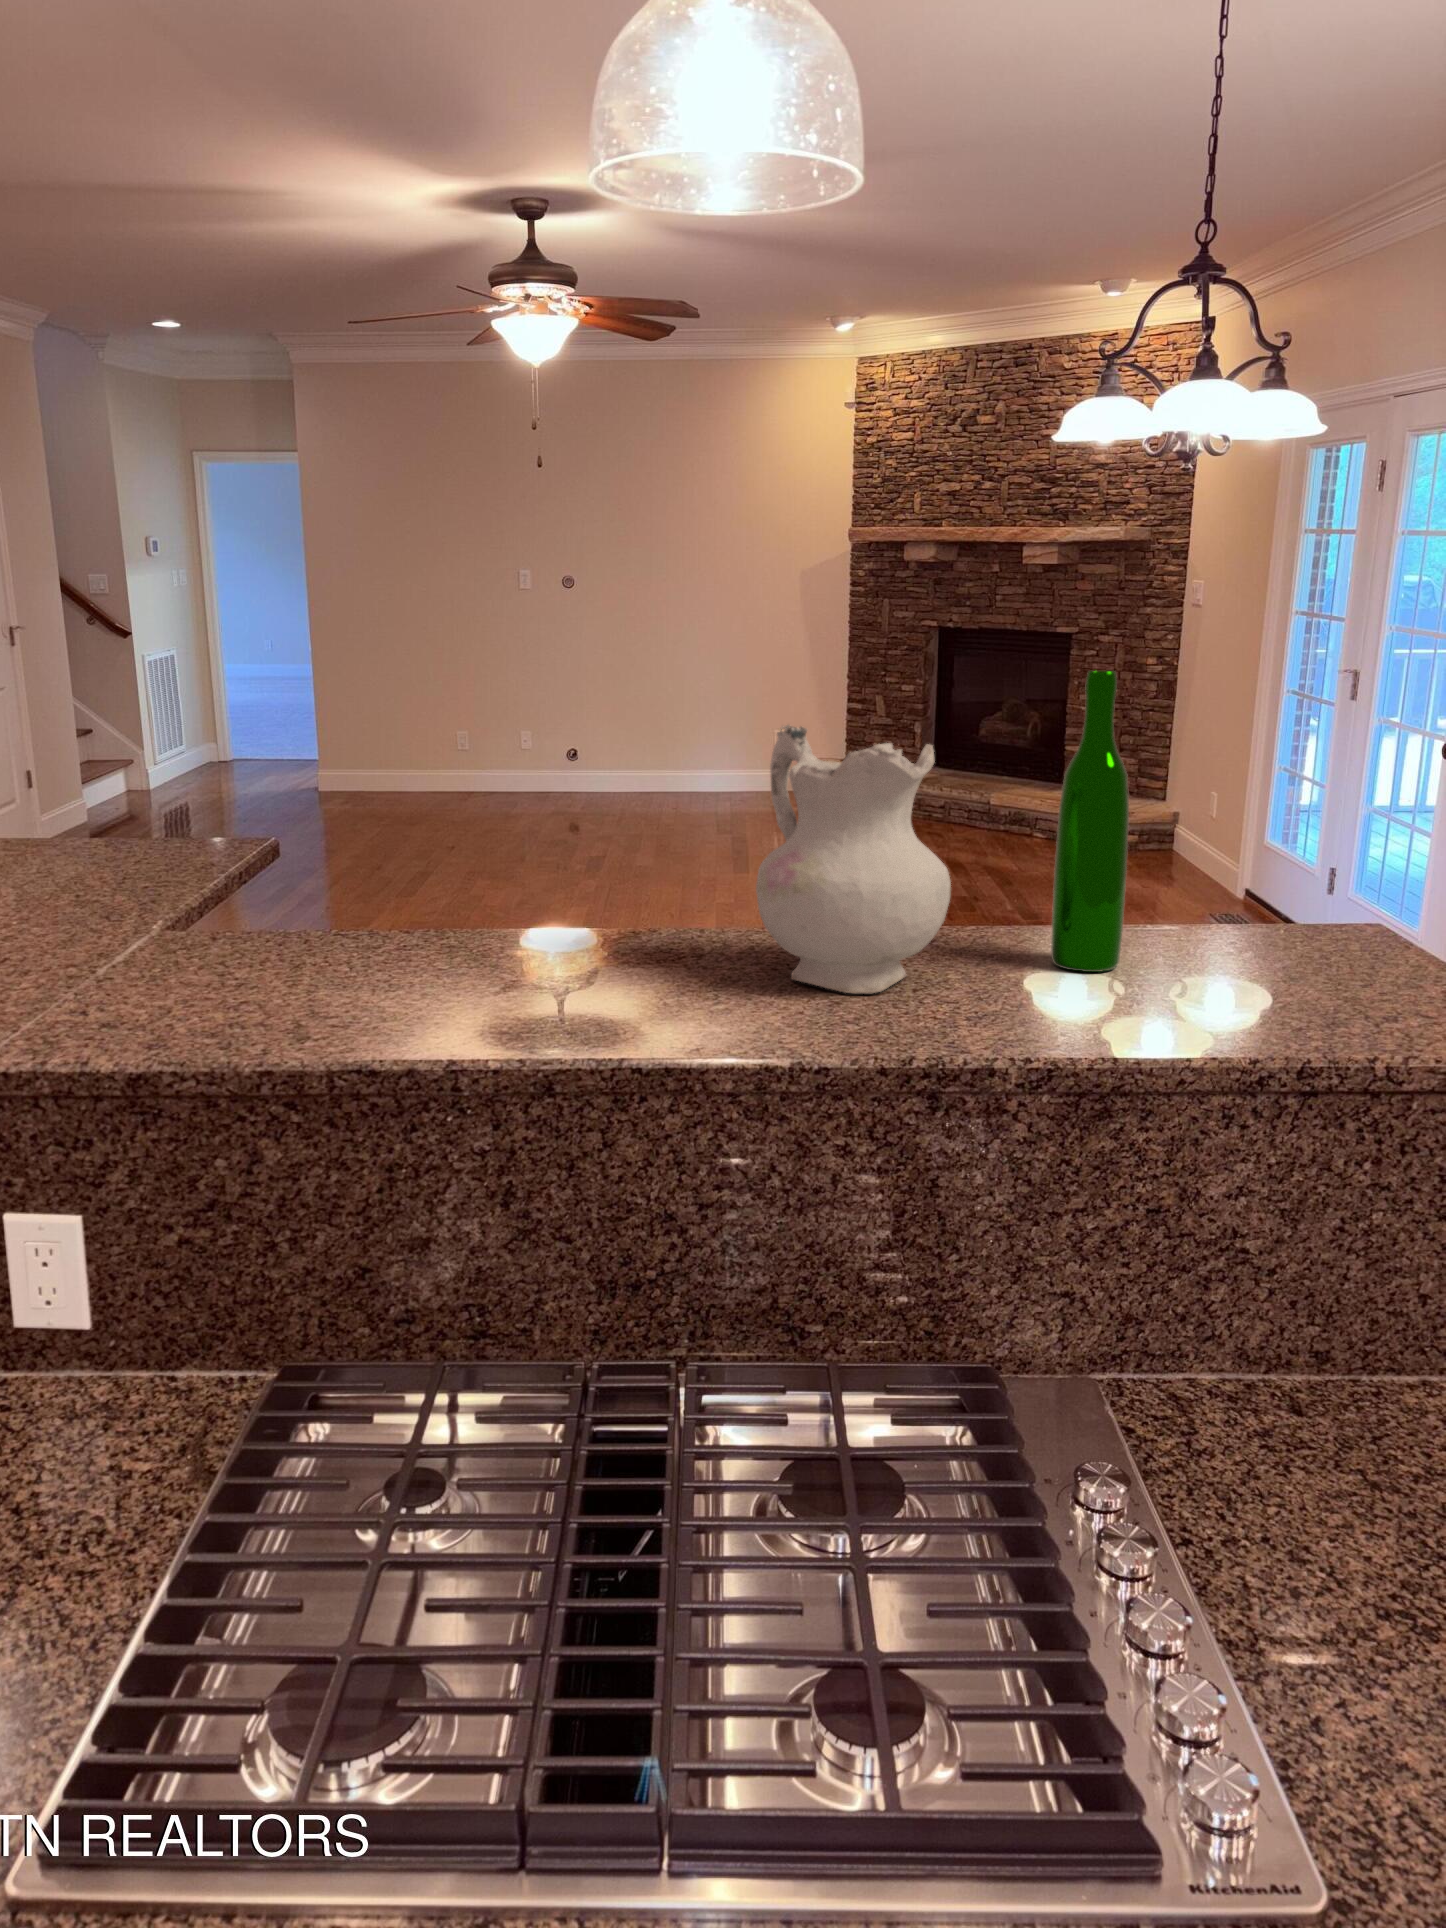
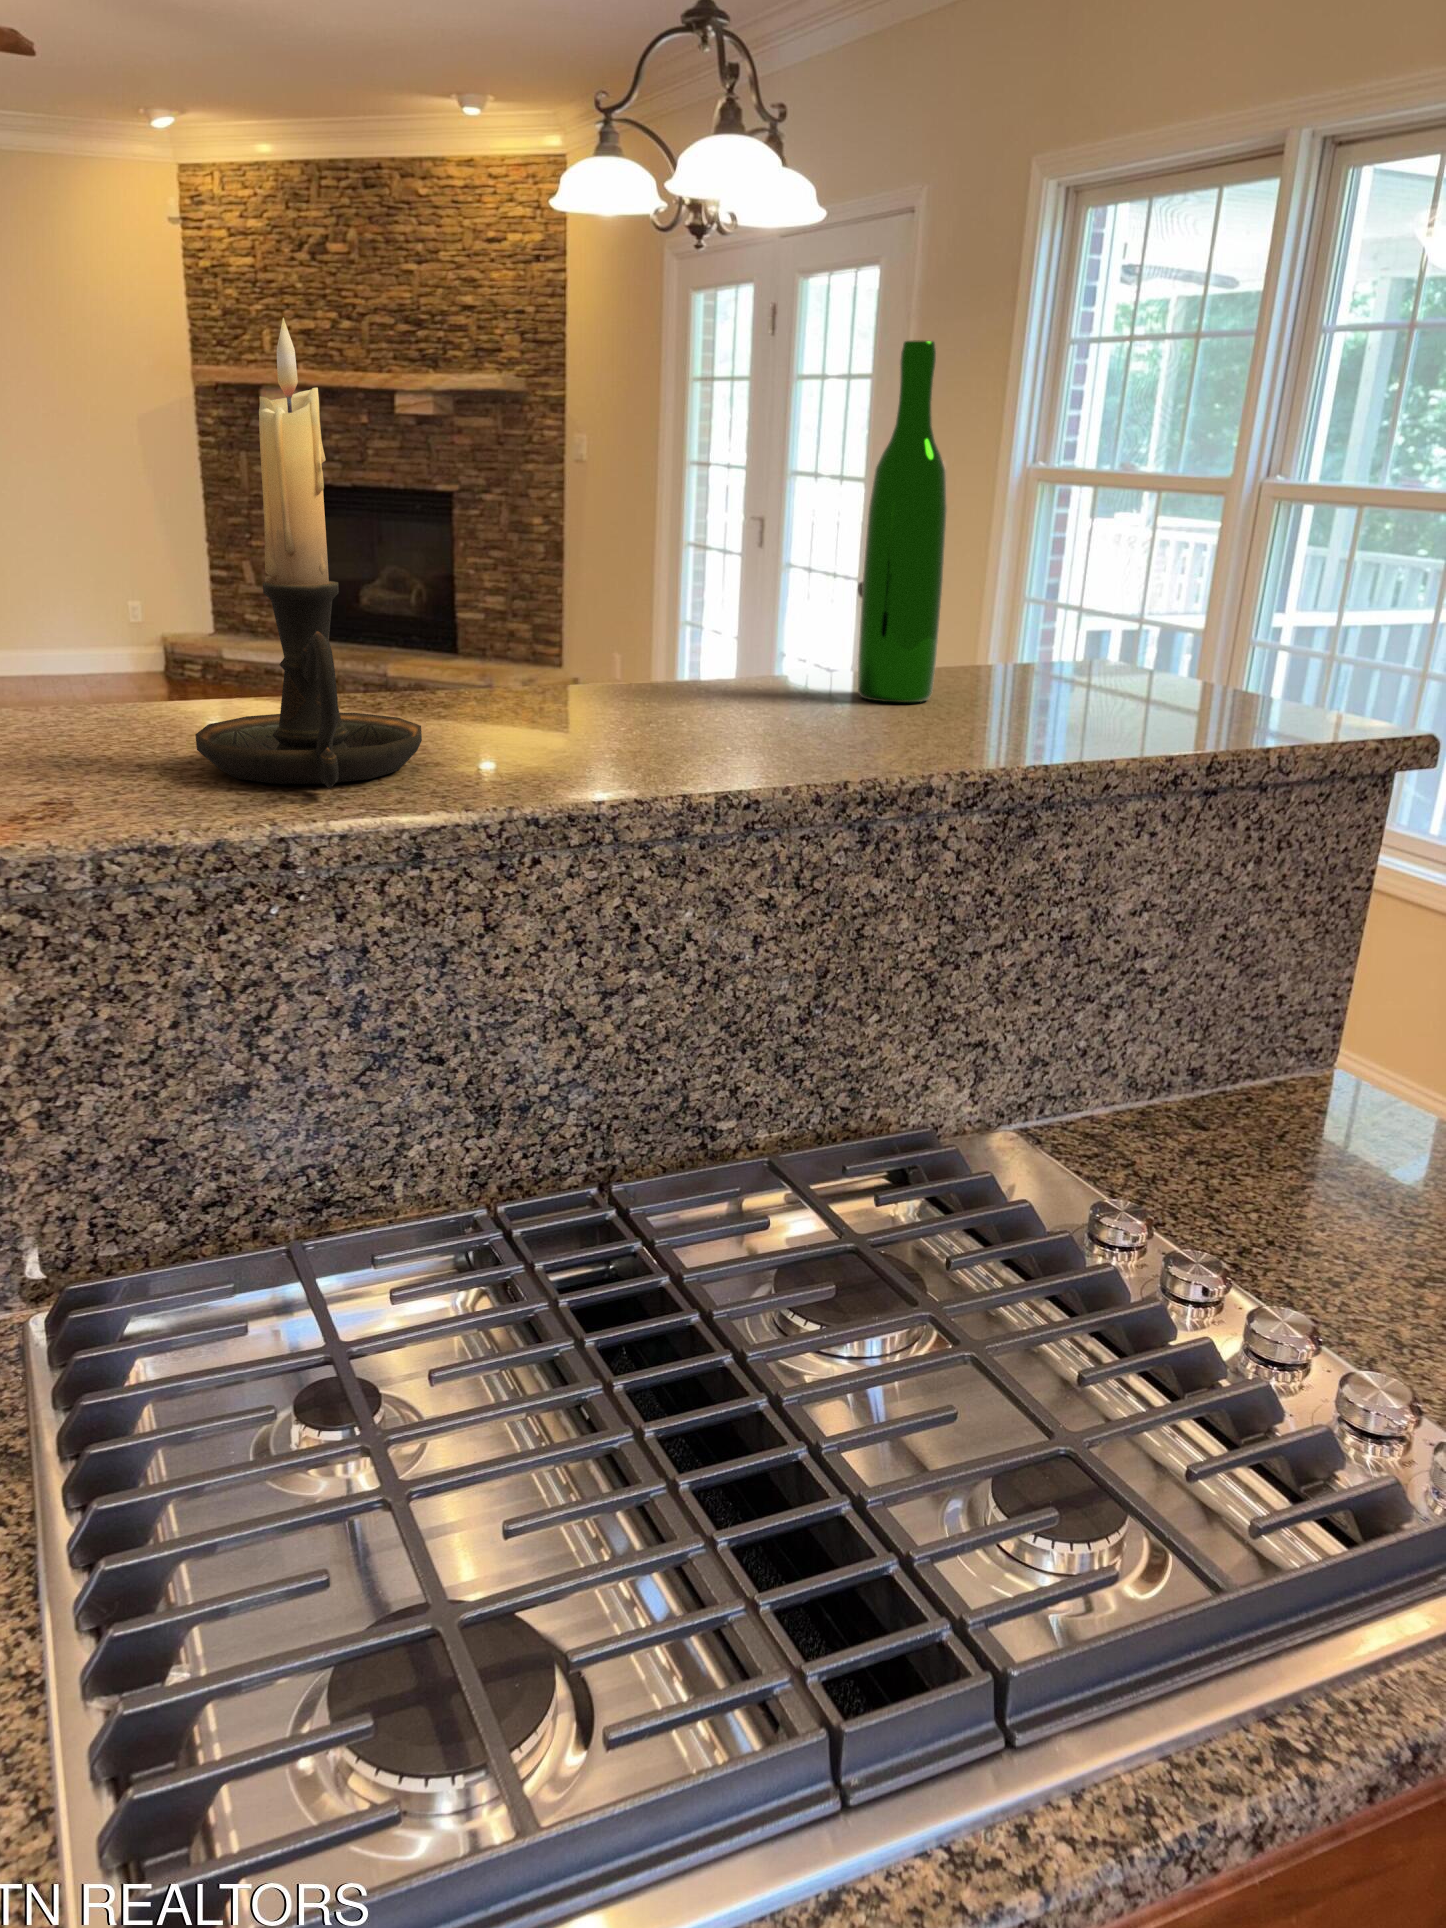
candle holder: none [455,706,613,1033] -> present [195,318,422,789]
ceramic pitcher: present [756,725,951,993] -> none [538,396,785,731]

